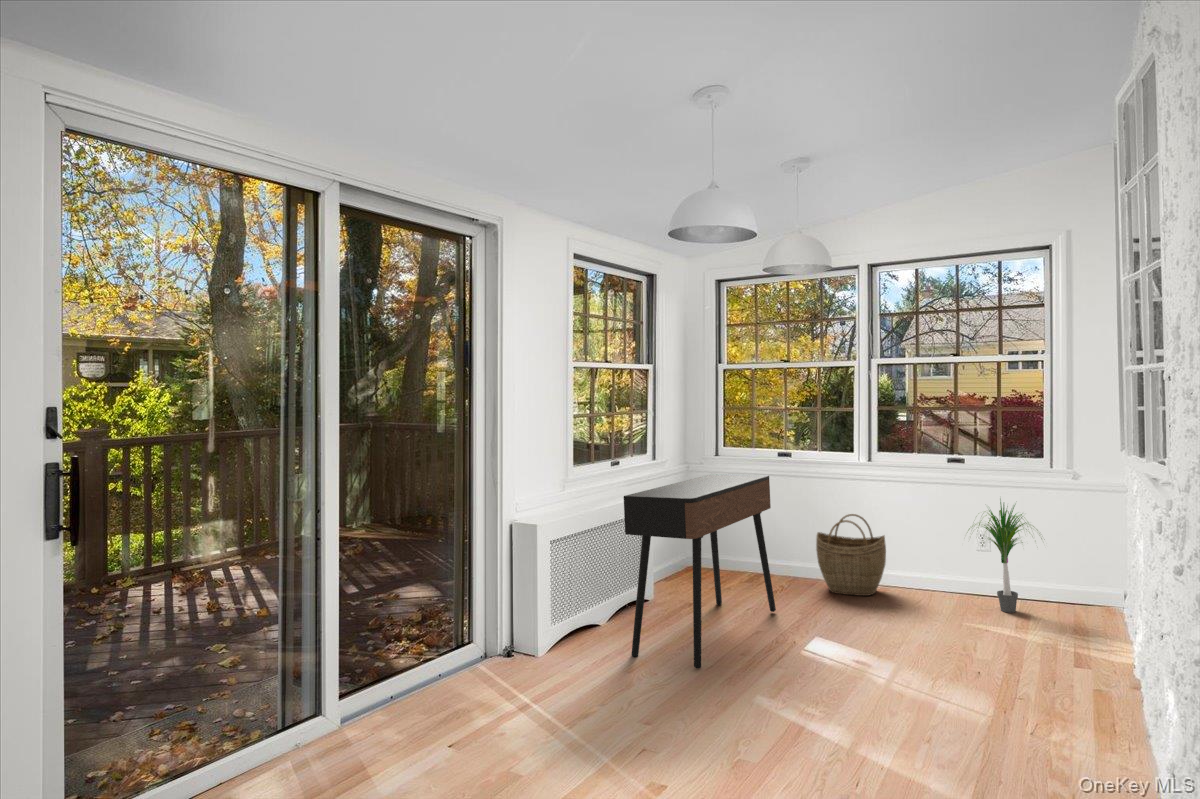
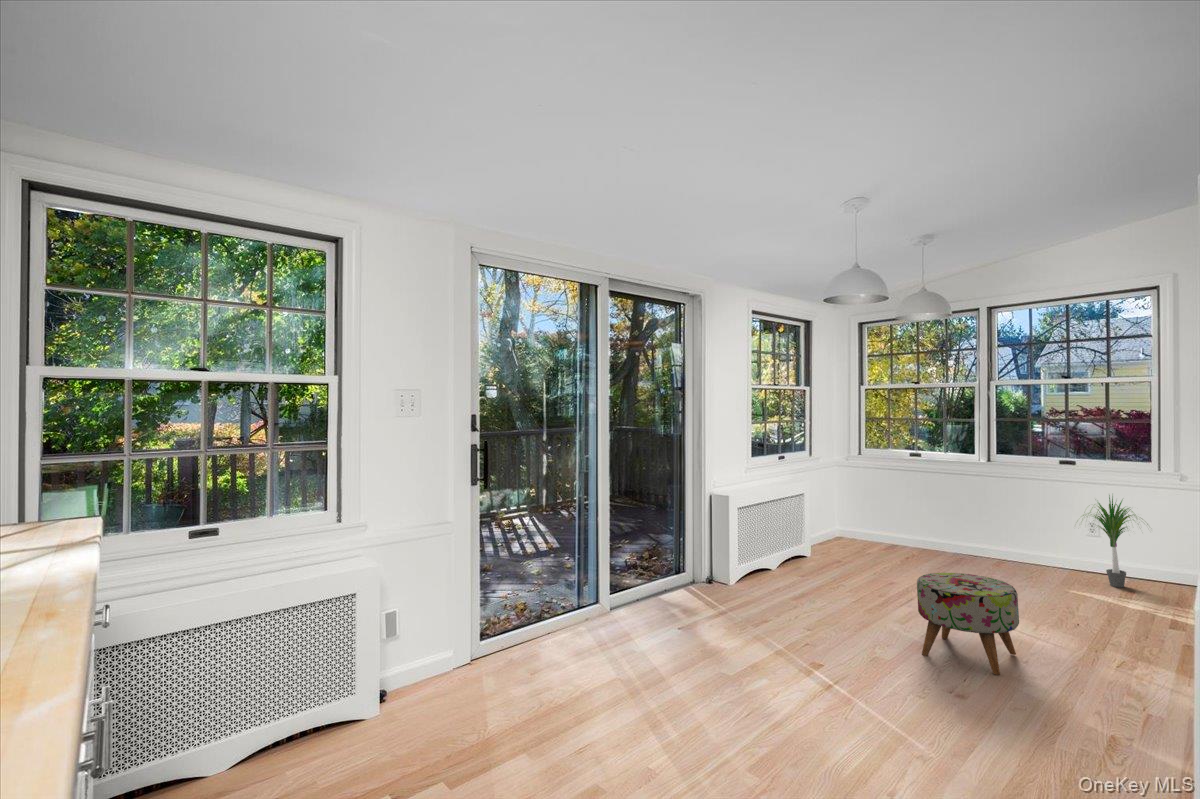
console table: present [624,474,776,669] -> none [789,467,908,602]
woven basket: present [816,514,886,596] -> none [943,502,1004,566]
ottoman: none [793,622,922,770] -> present [917,573,1019,675]

